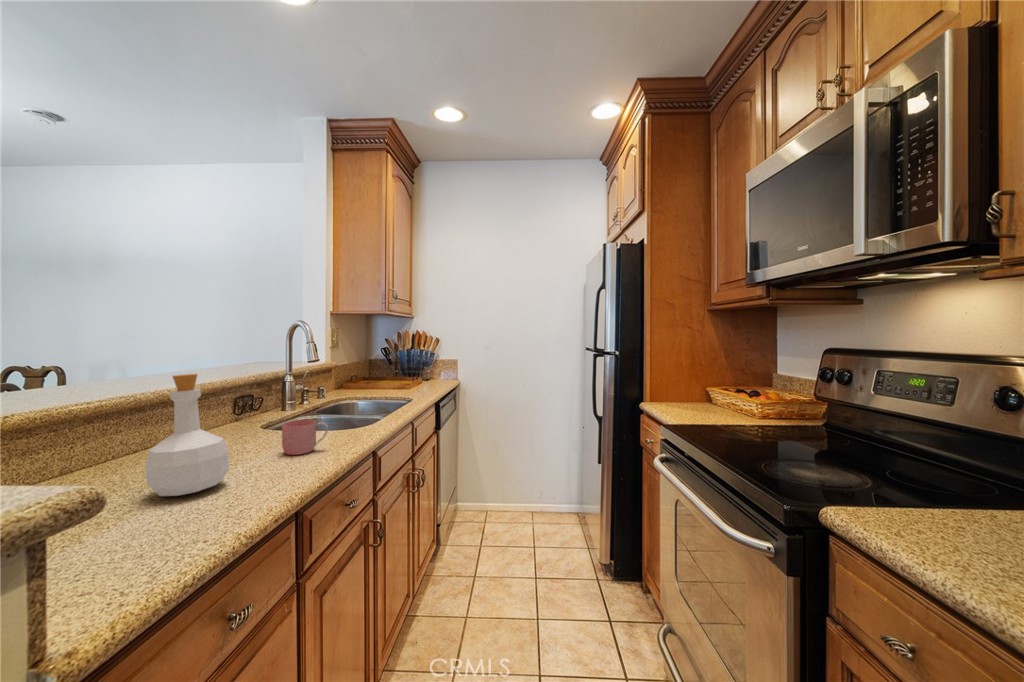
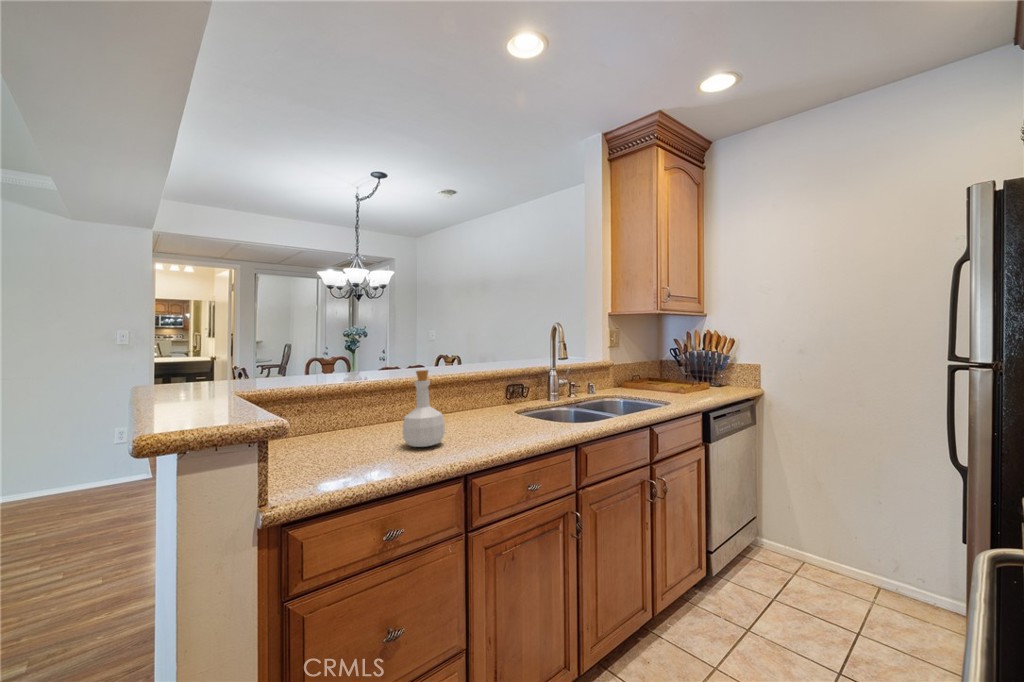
mug: present [282,420,328,455] -> none [495,410,525,437]

